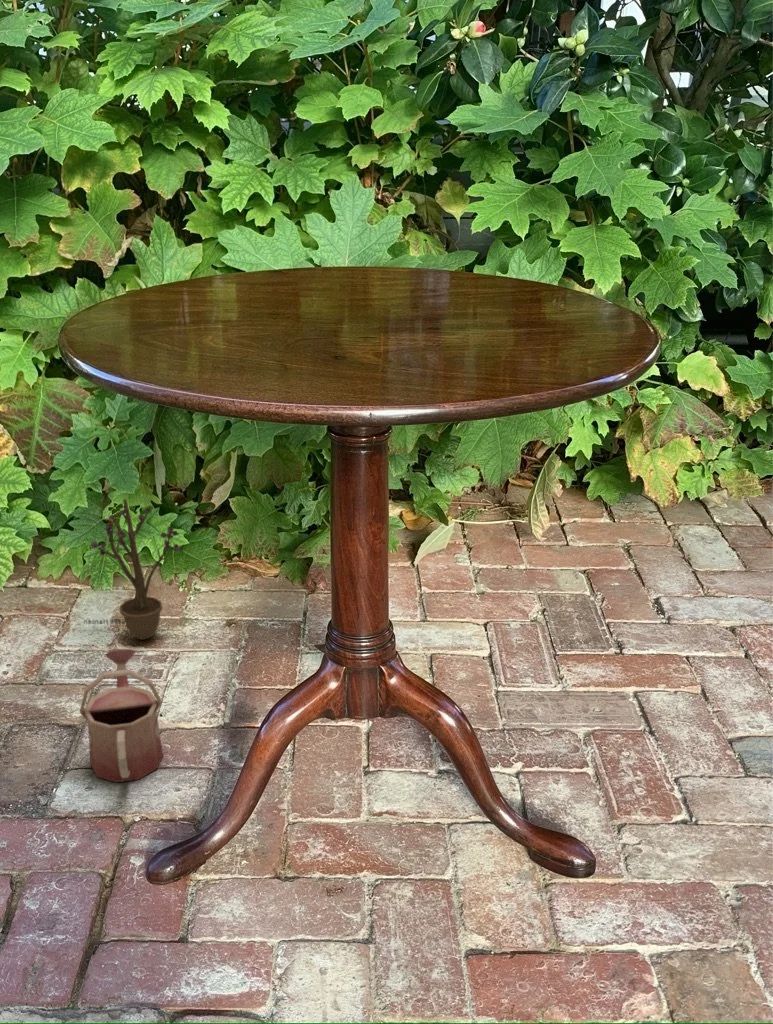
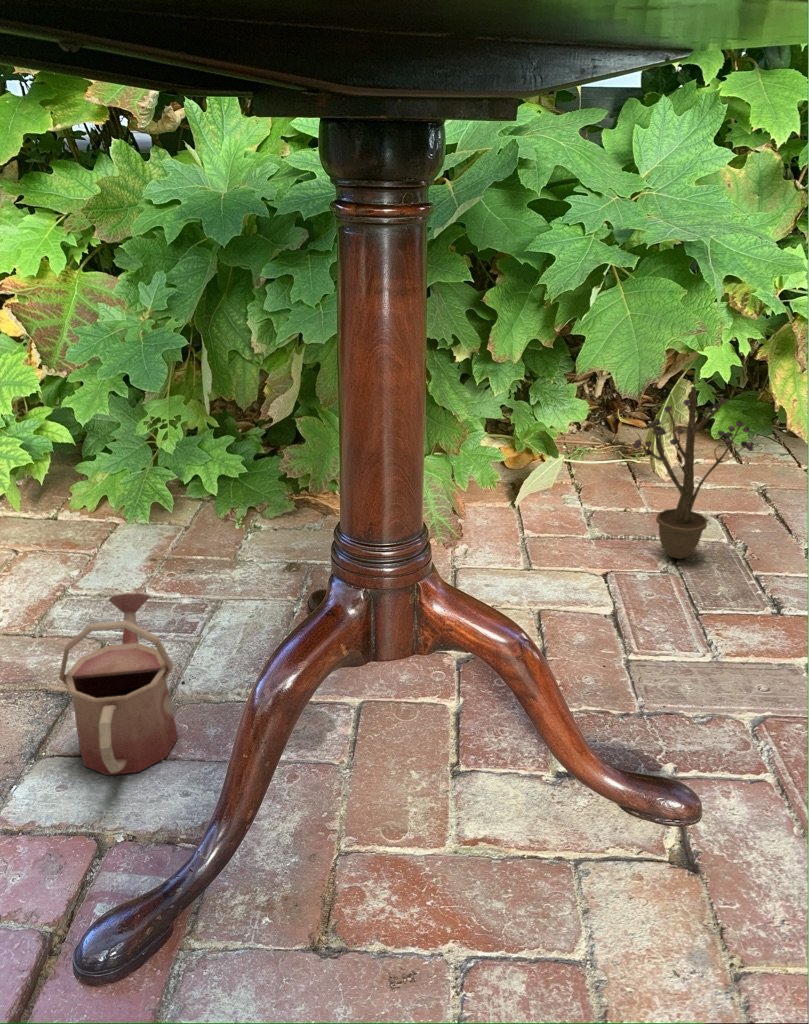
decorative plant: present [84,499,183,640] -> present [601,386,754,559]

